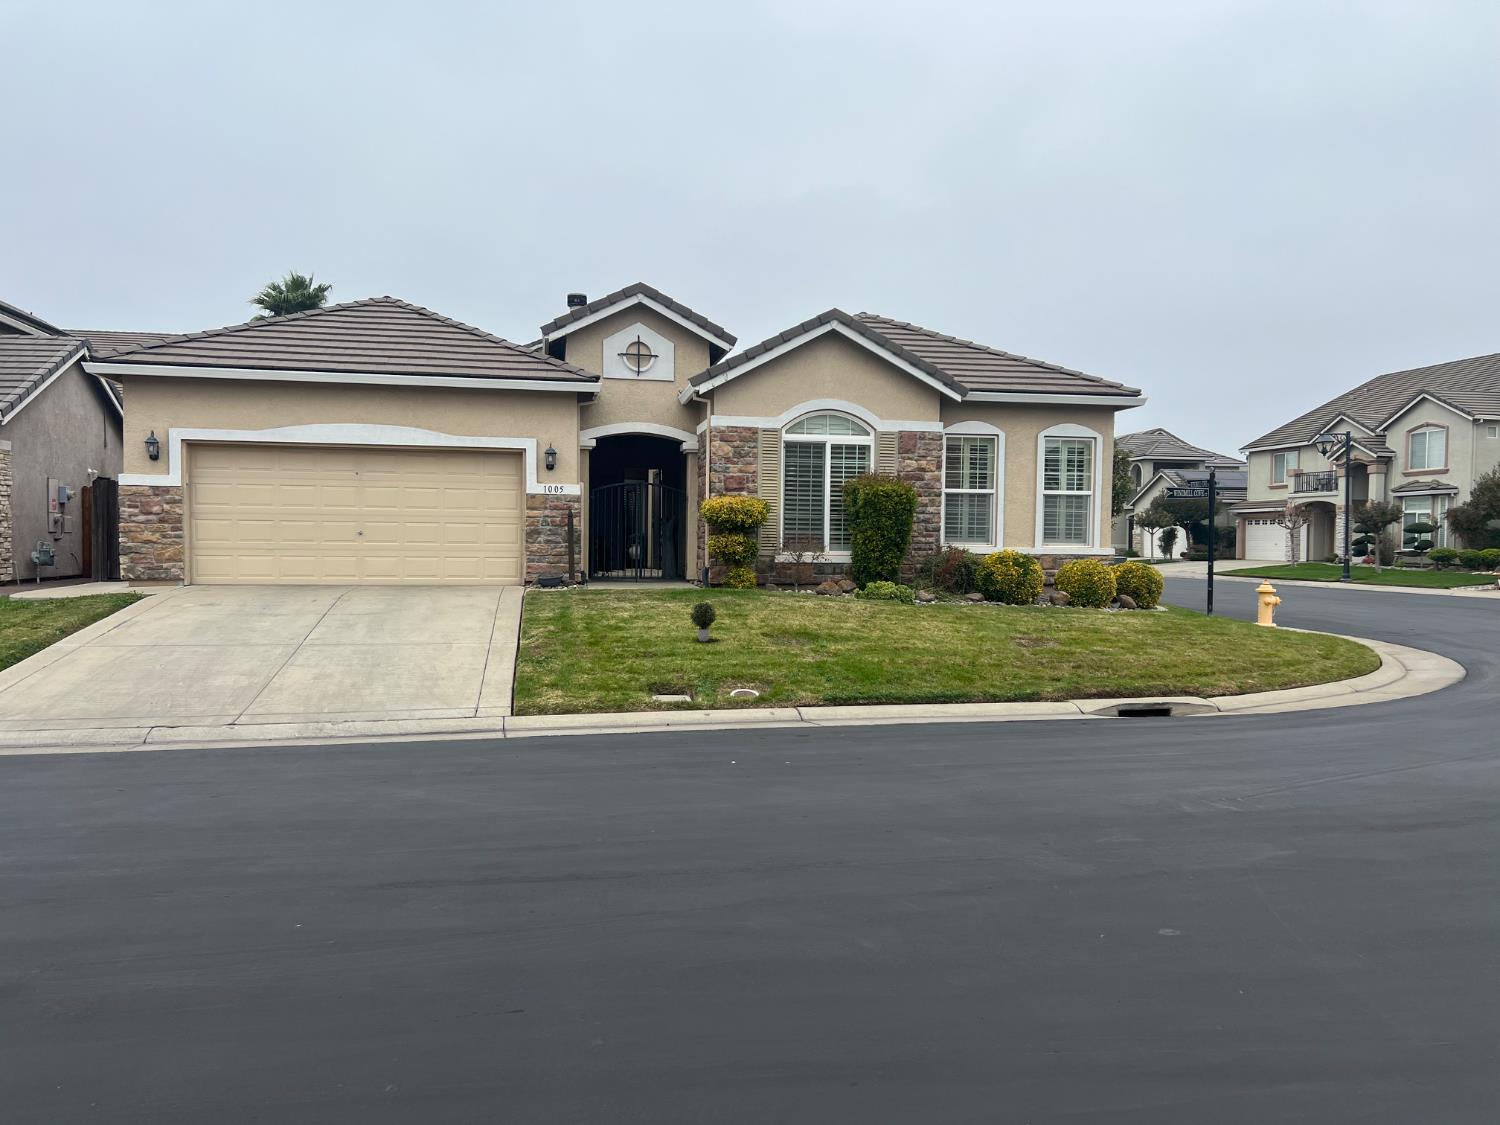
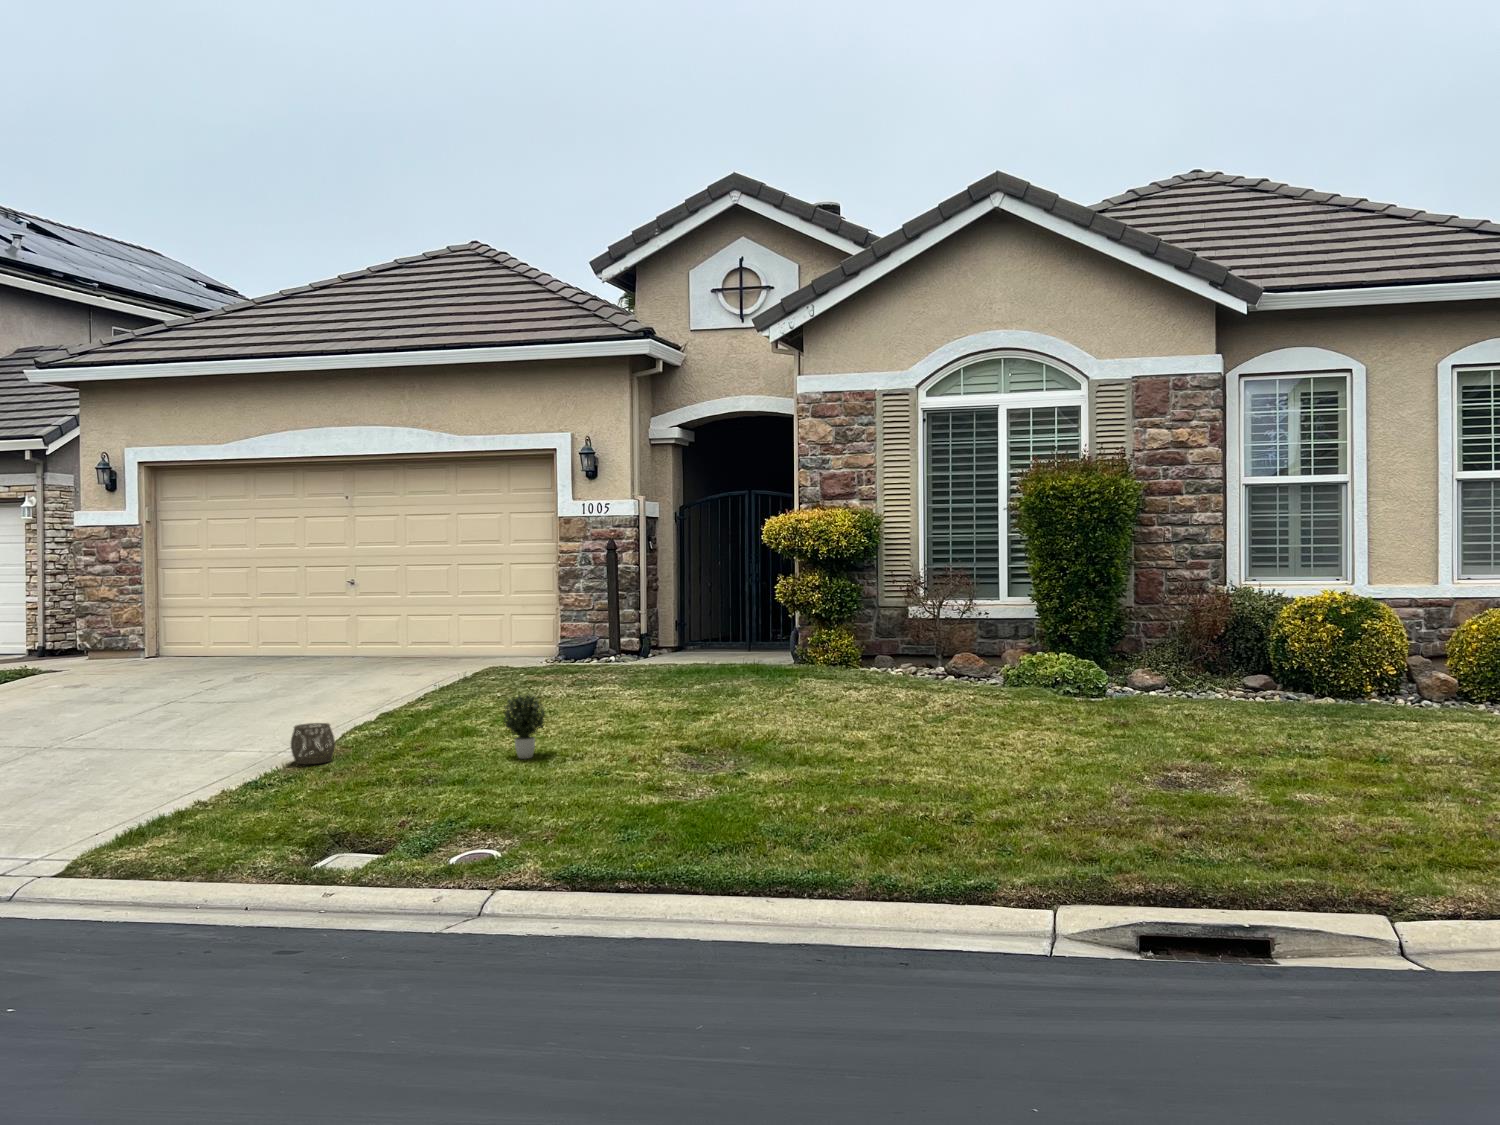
woven basket: none [553,622,582,649] -> present [291,723,335,764]

